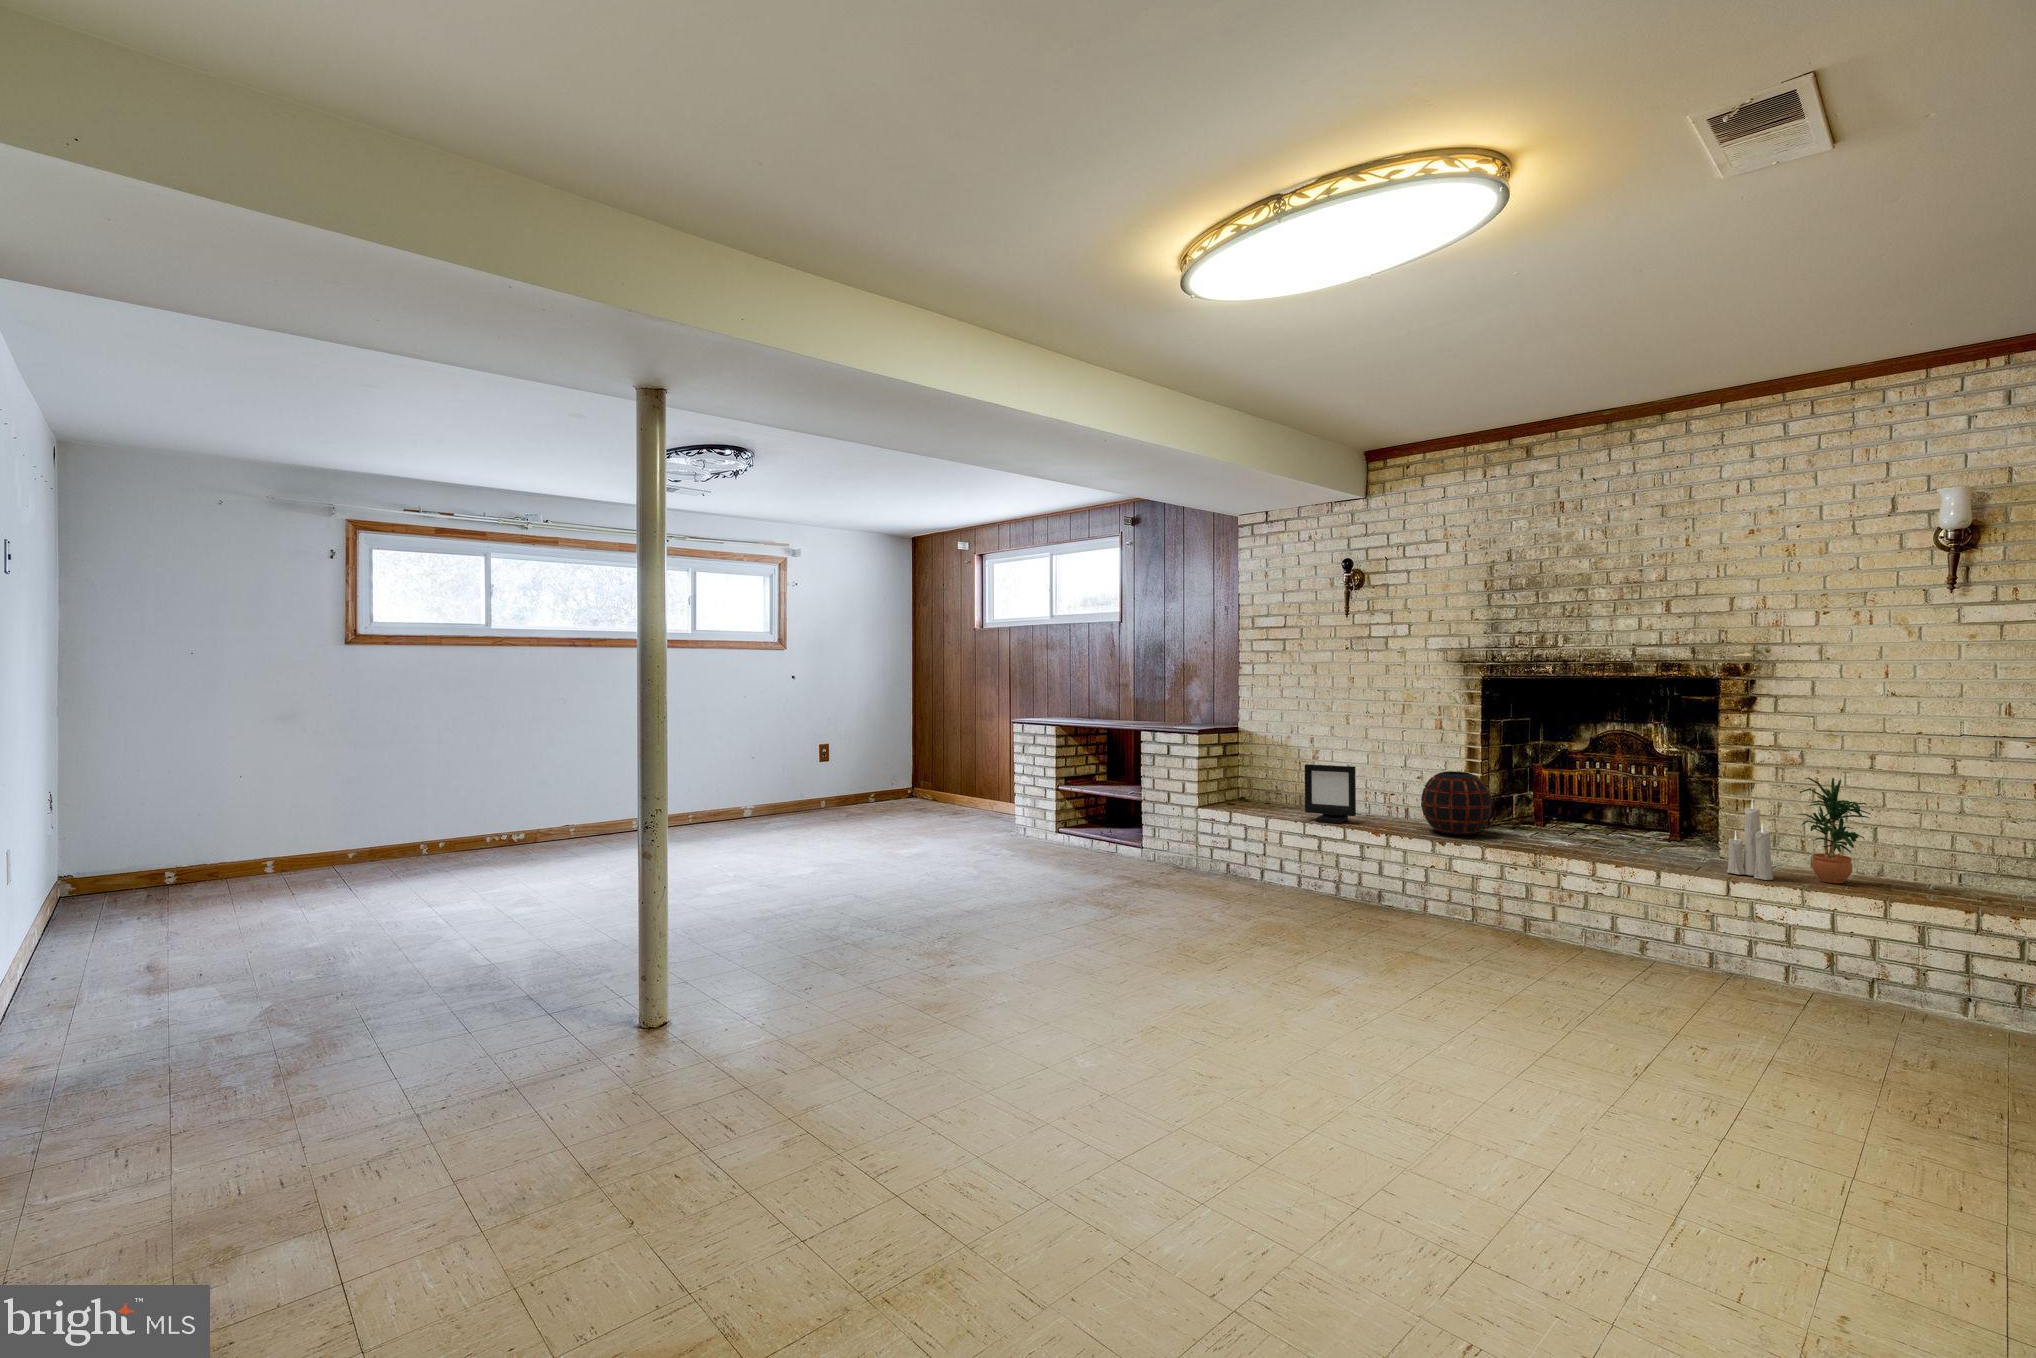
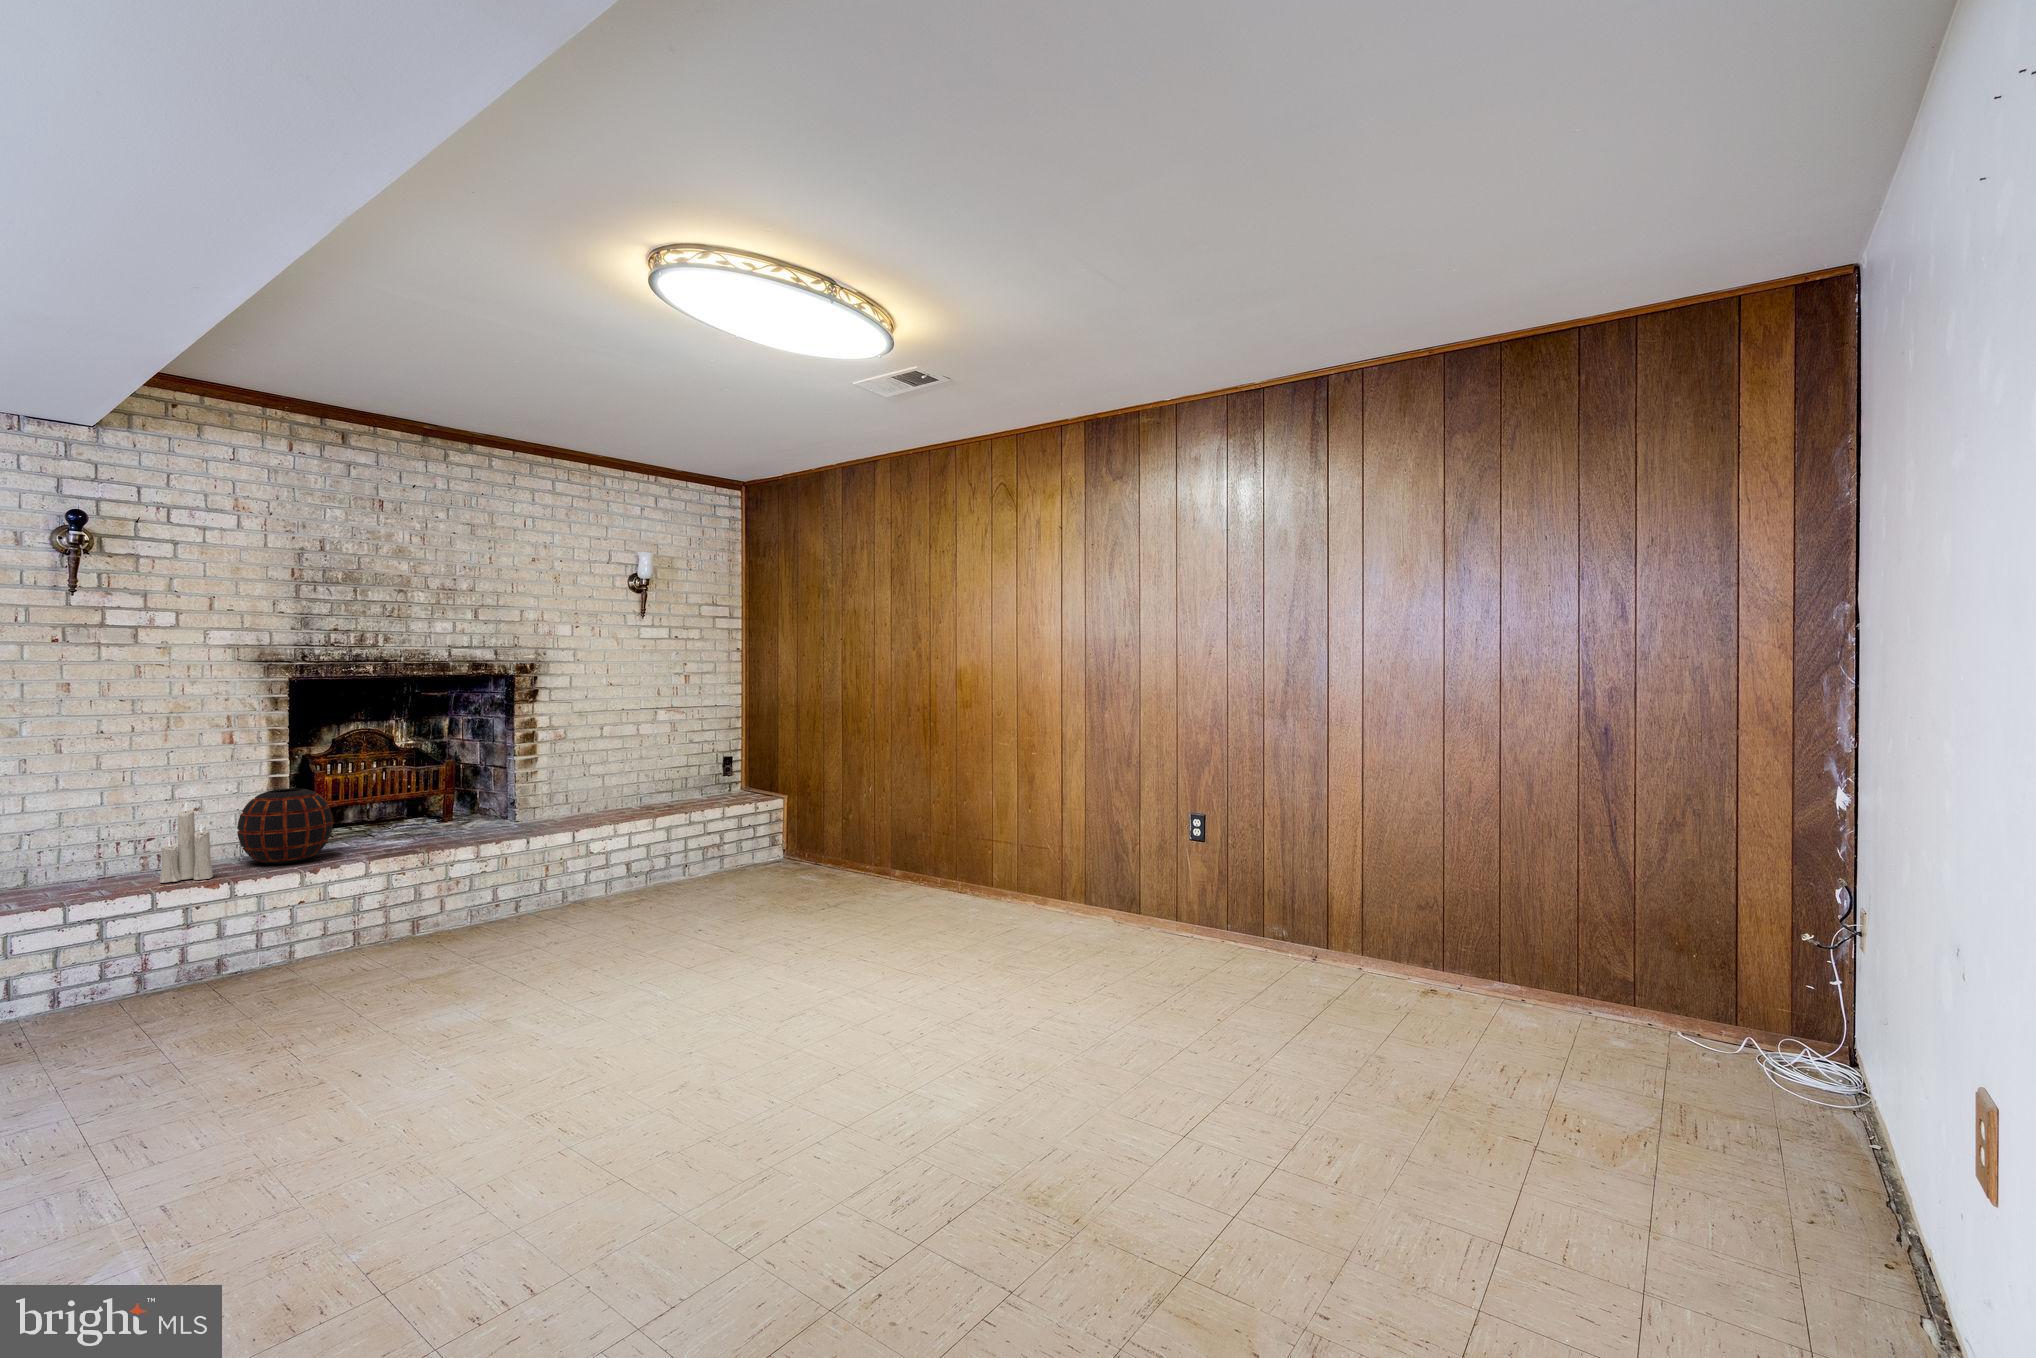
picture frame: present [1305,764,1356,823] -> none [38,806,140,899]
potted plant: present [1797,777,1871,883] -> none [587,745,634,819]
candle: present [1727,800,1773,880] -> present [159,802,213,883]

